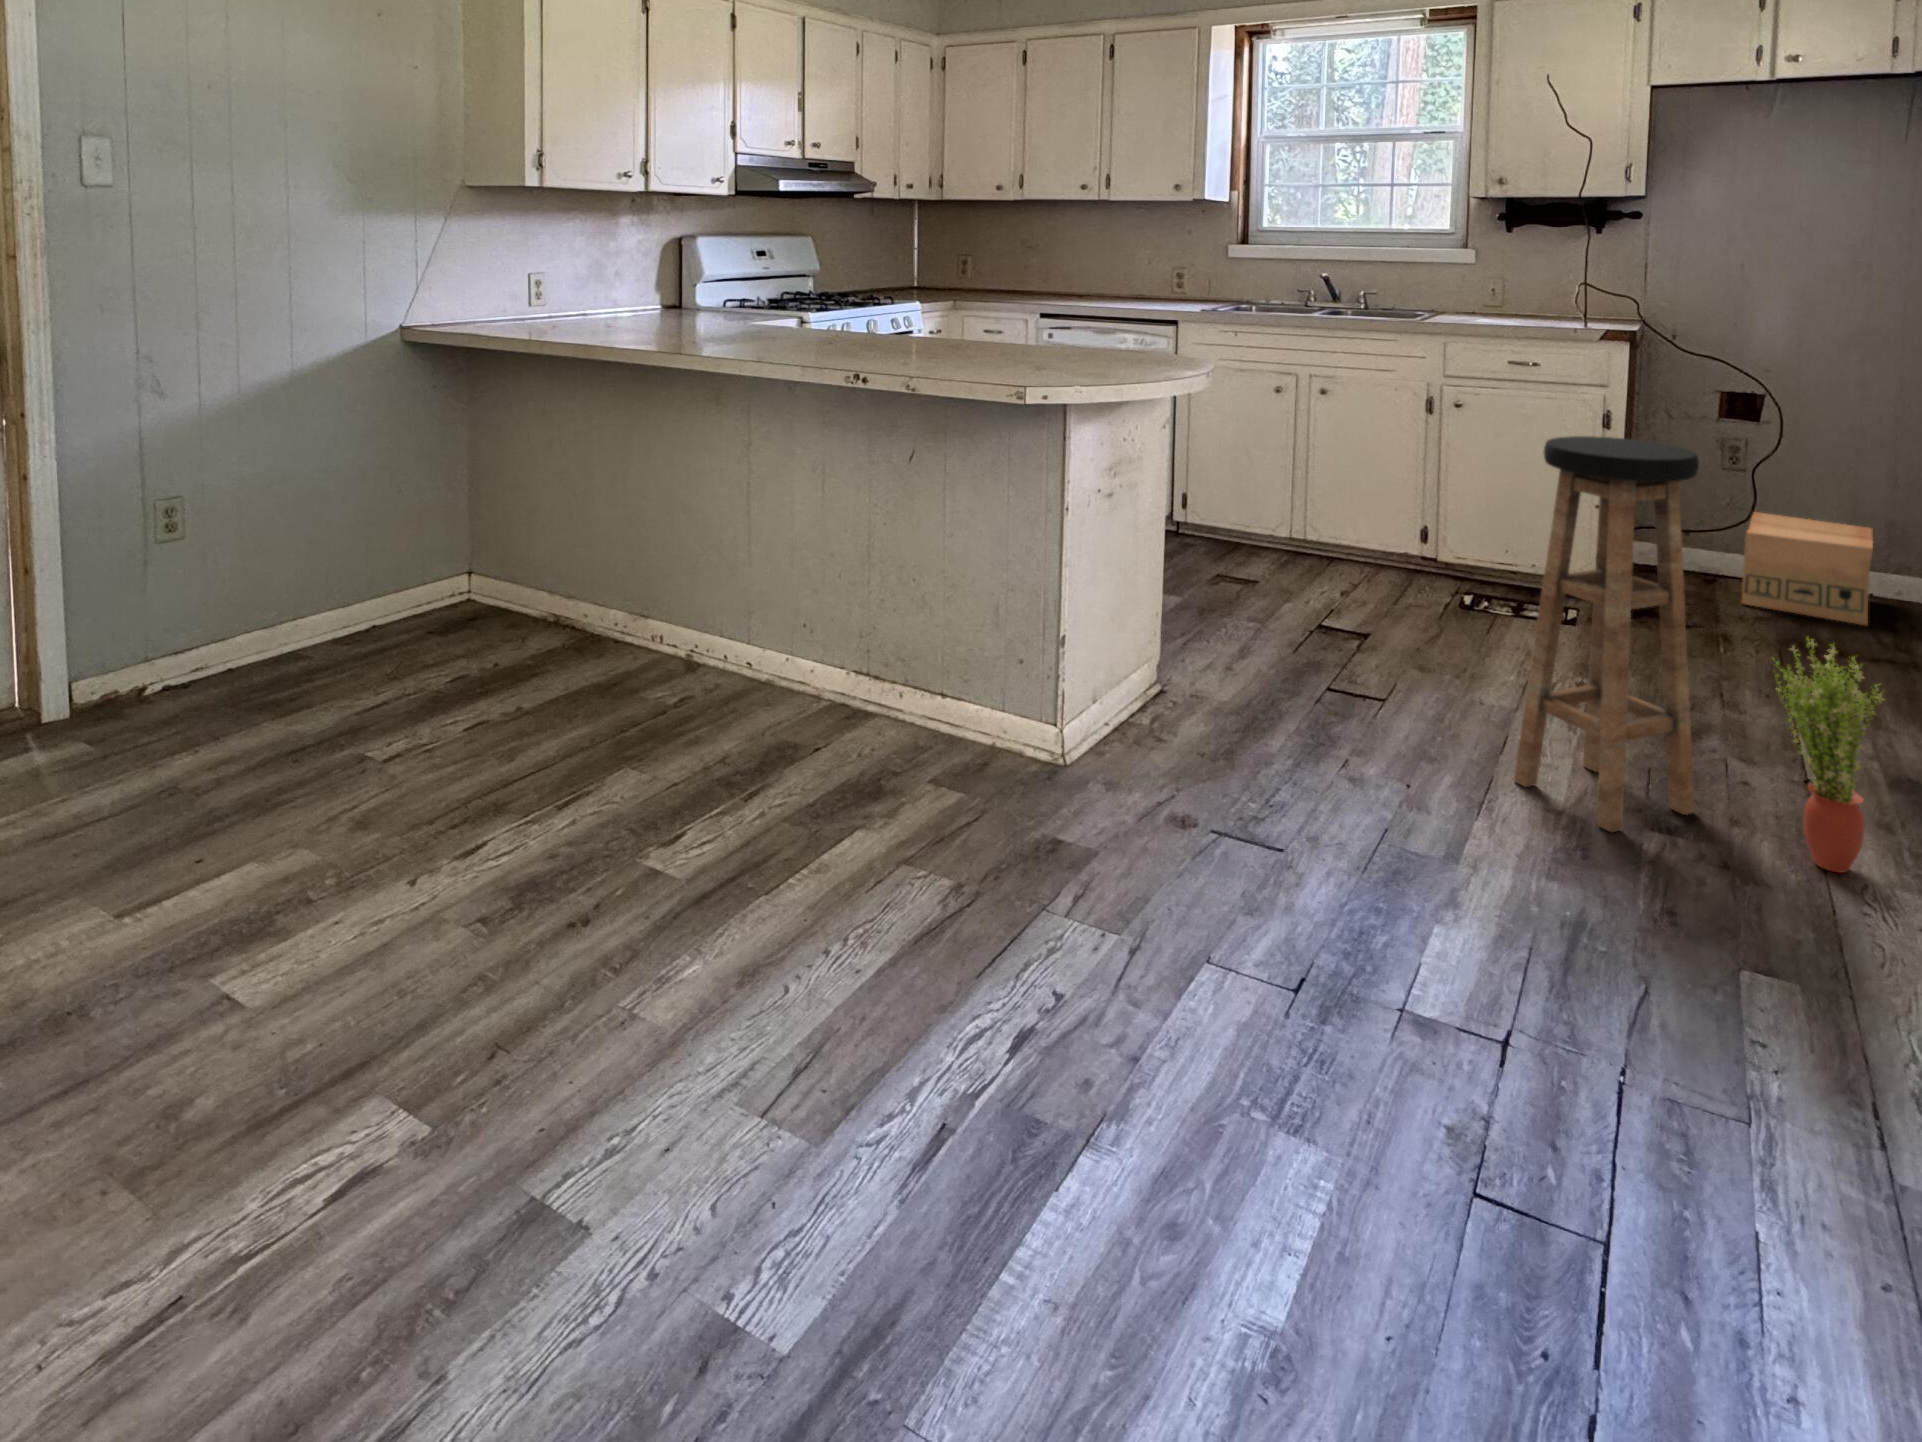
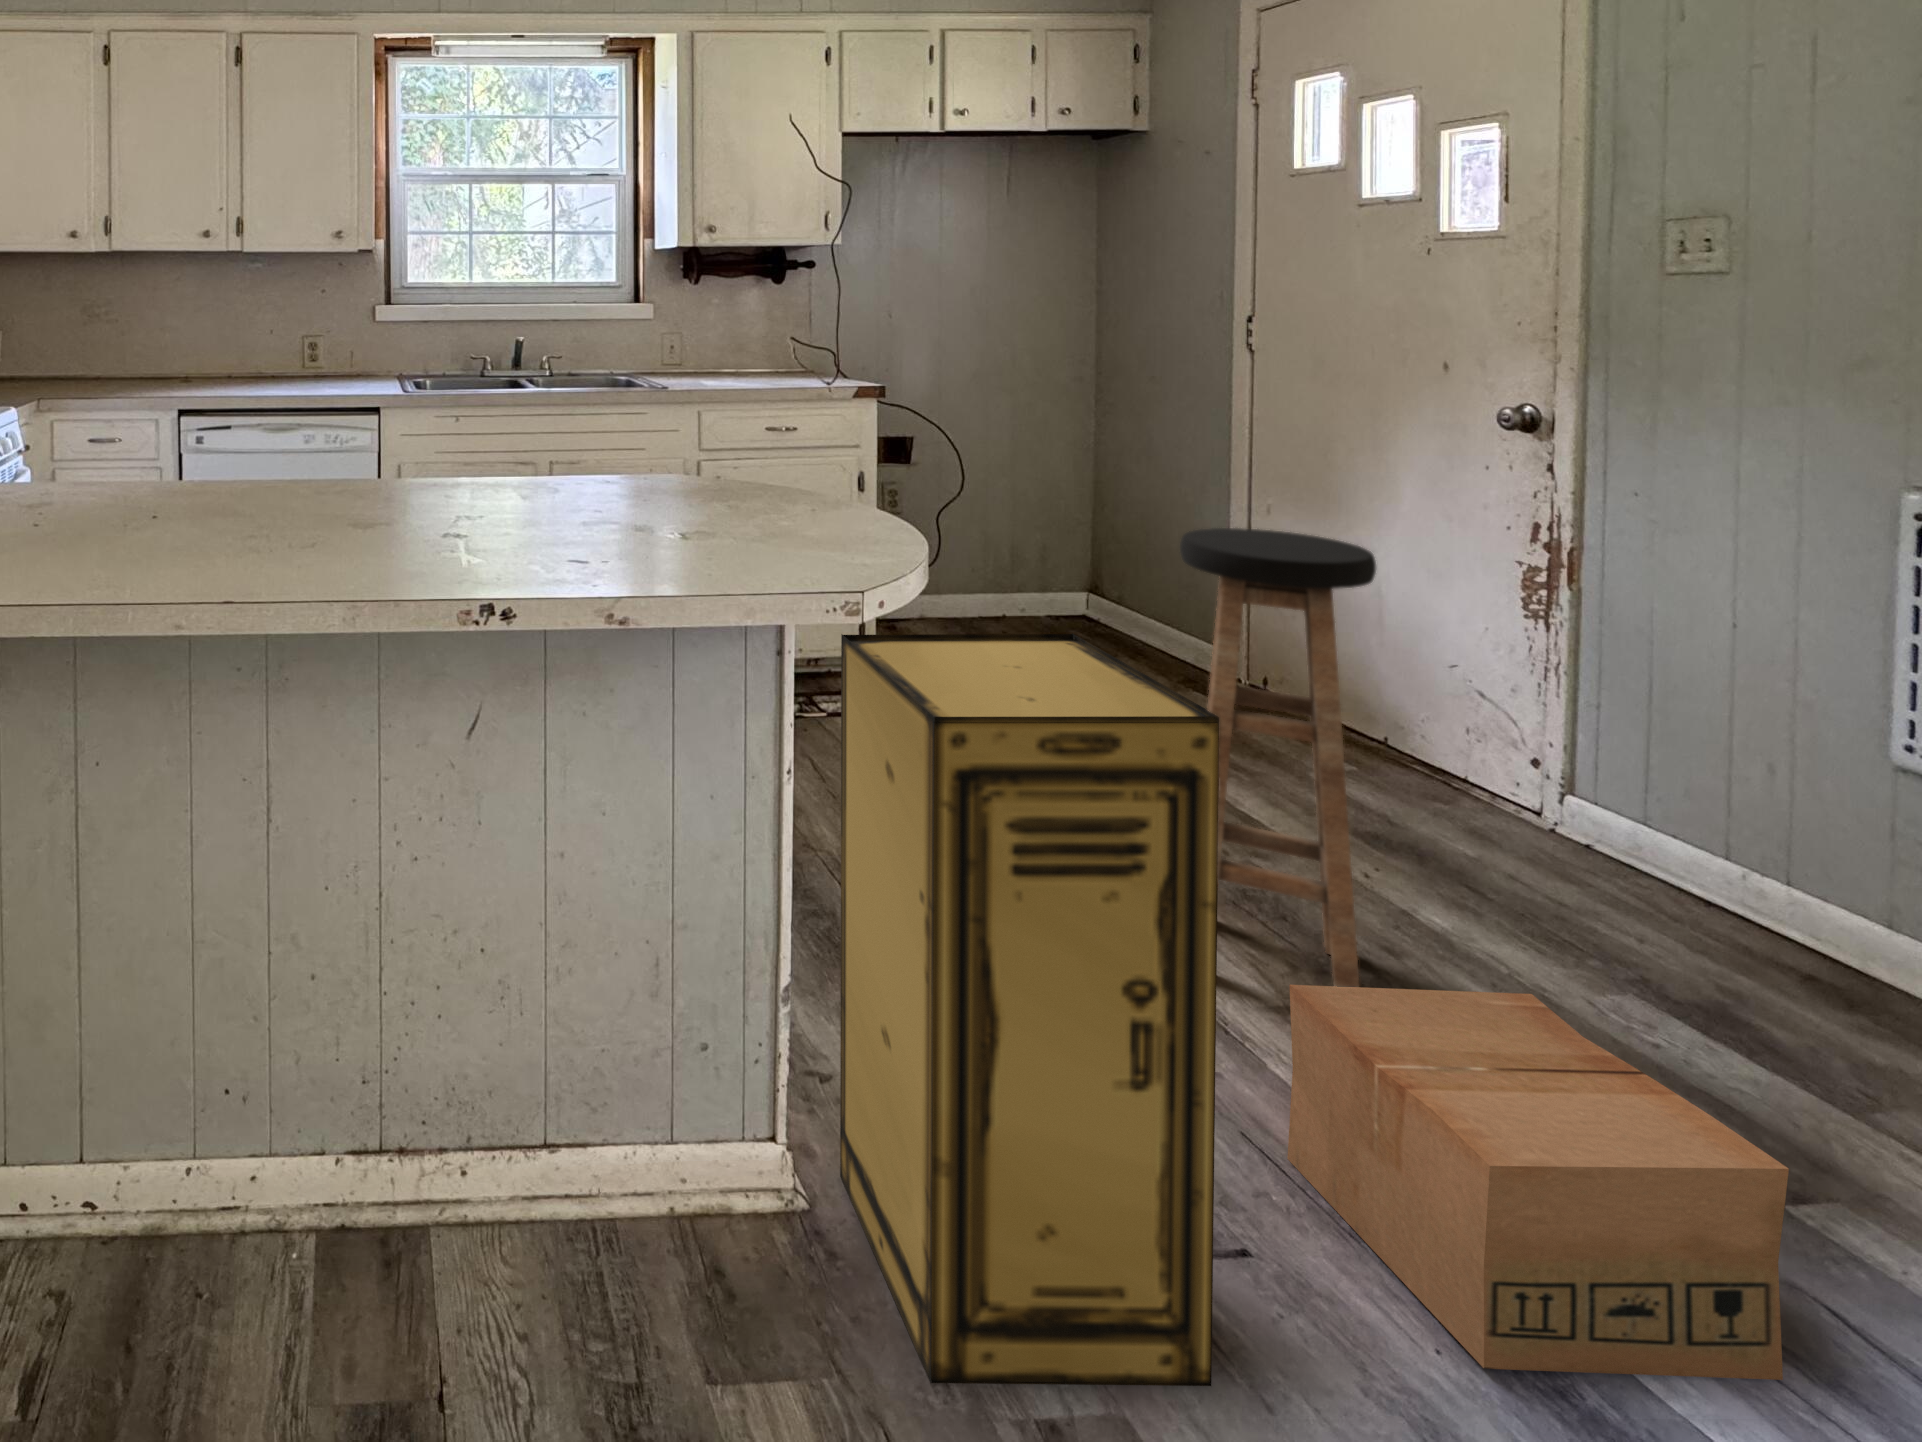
storage cabinet: none [1027,432,1240,866] -> present [840,633,1220,1386]
cardboard box: present [1742,512,1873,625] -> present [1287,985,1789,1380]
potted plant: present [1773,637,1884,873] -> none [1438,729,1583,988]

